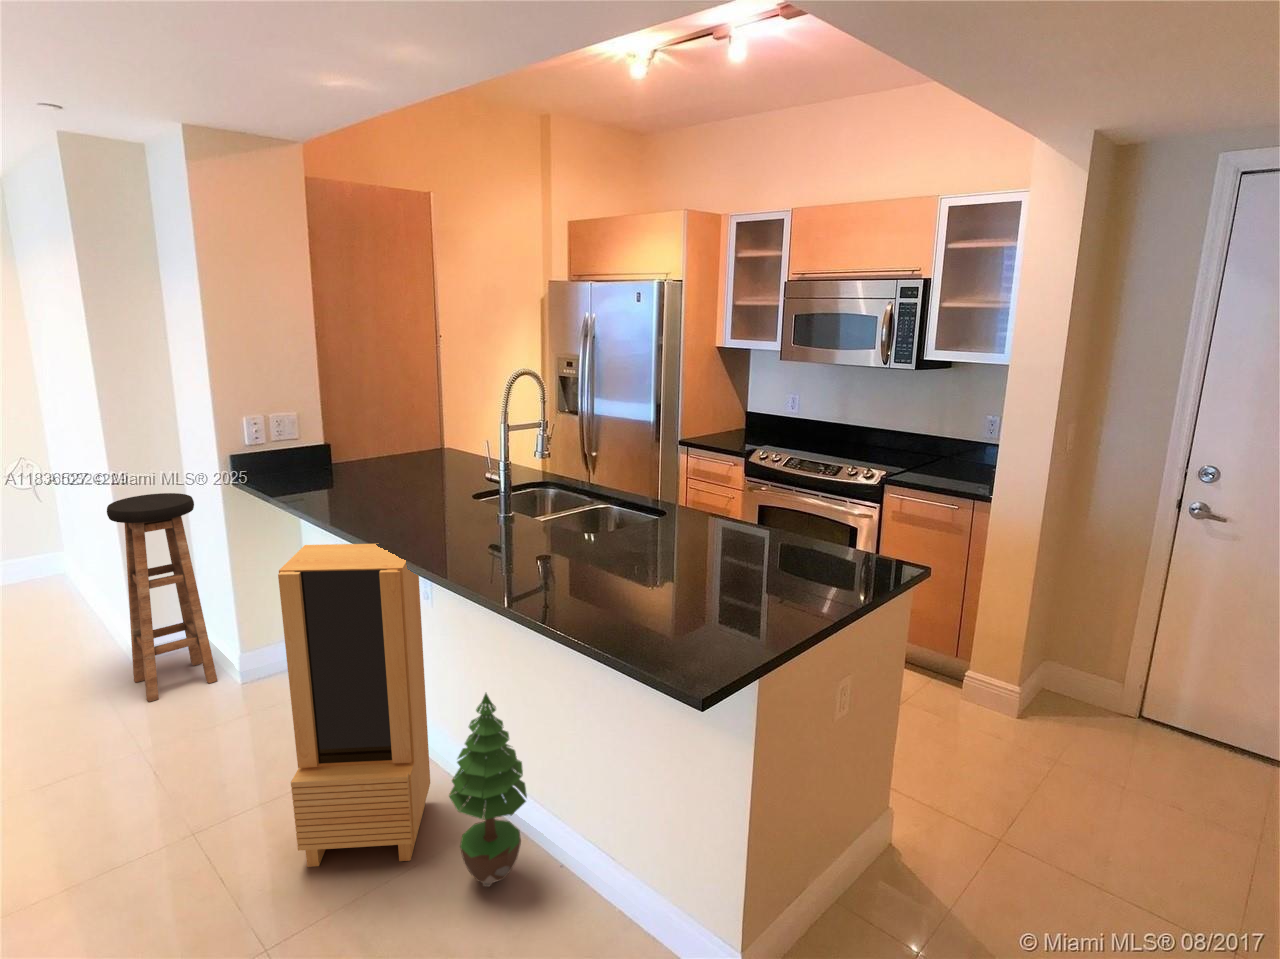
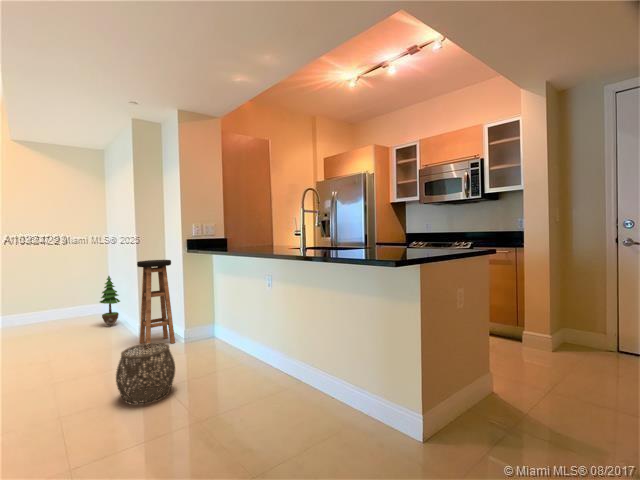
storage cabinet: present [278,544,430,867] -> none [214,252,272,395]
potted tree: present [449,693,527,887] -> present [100,276,120,326]
woven basket: none [57,746,205,899] -> present [116,343,175,403]

